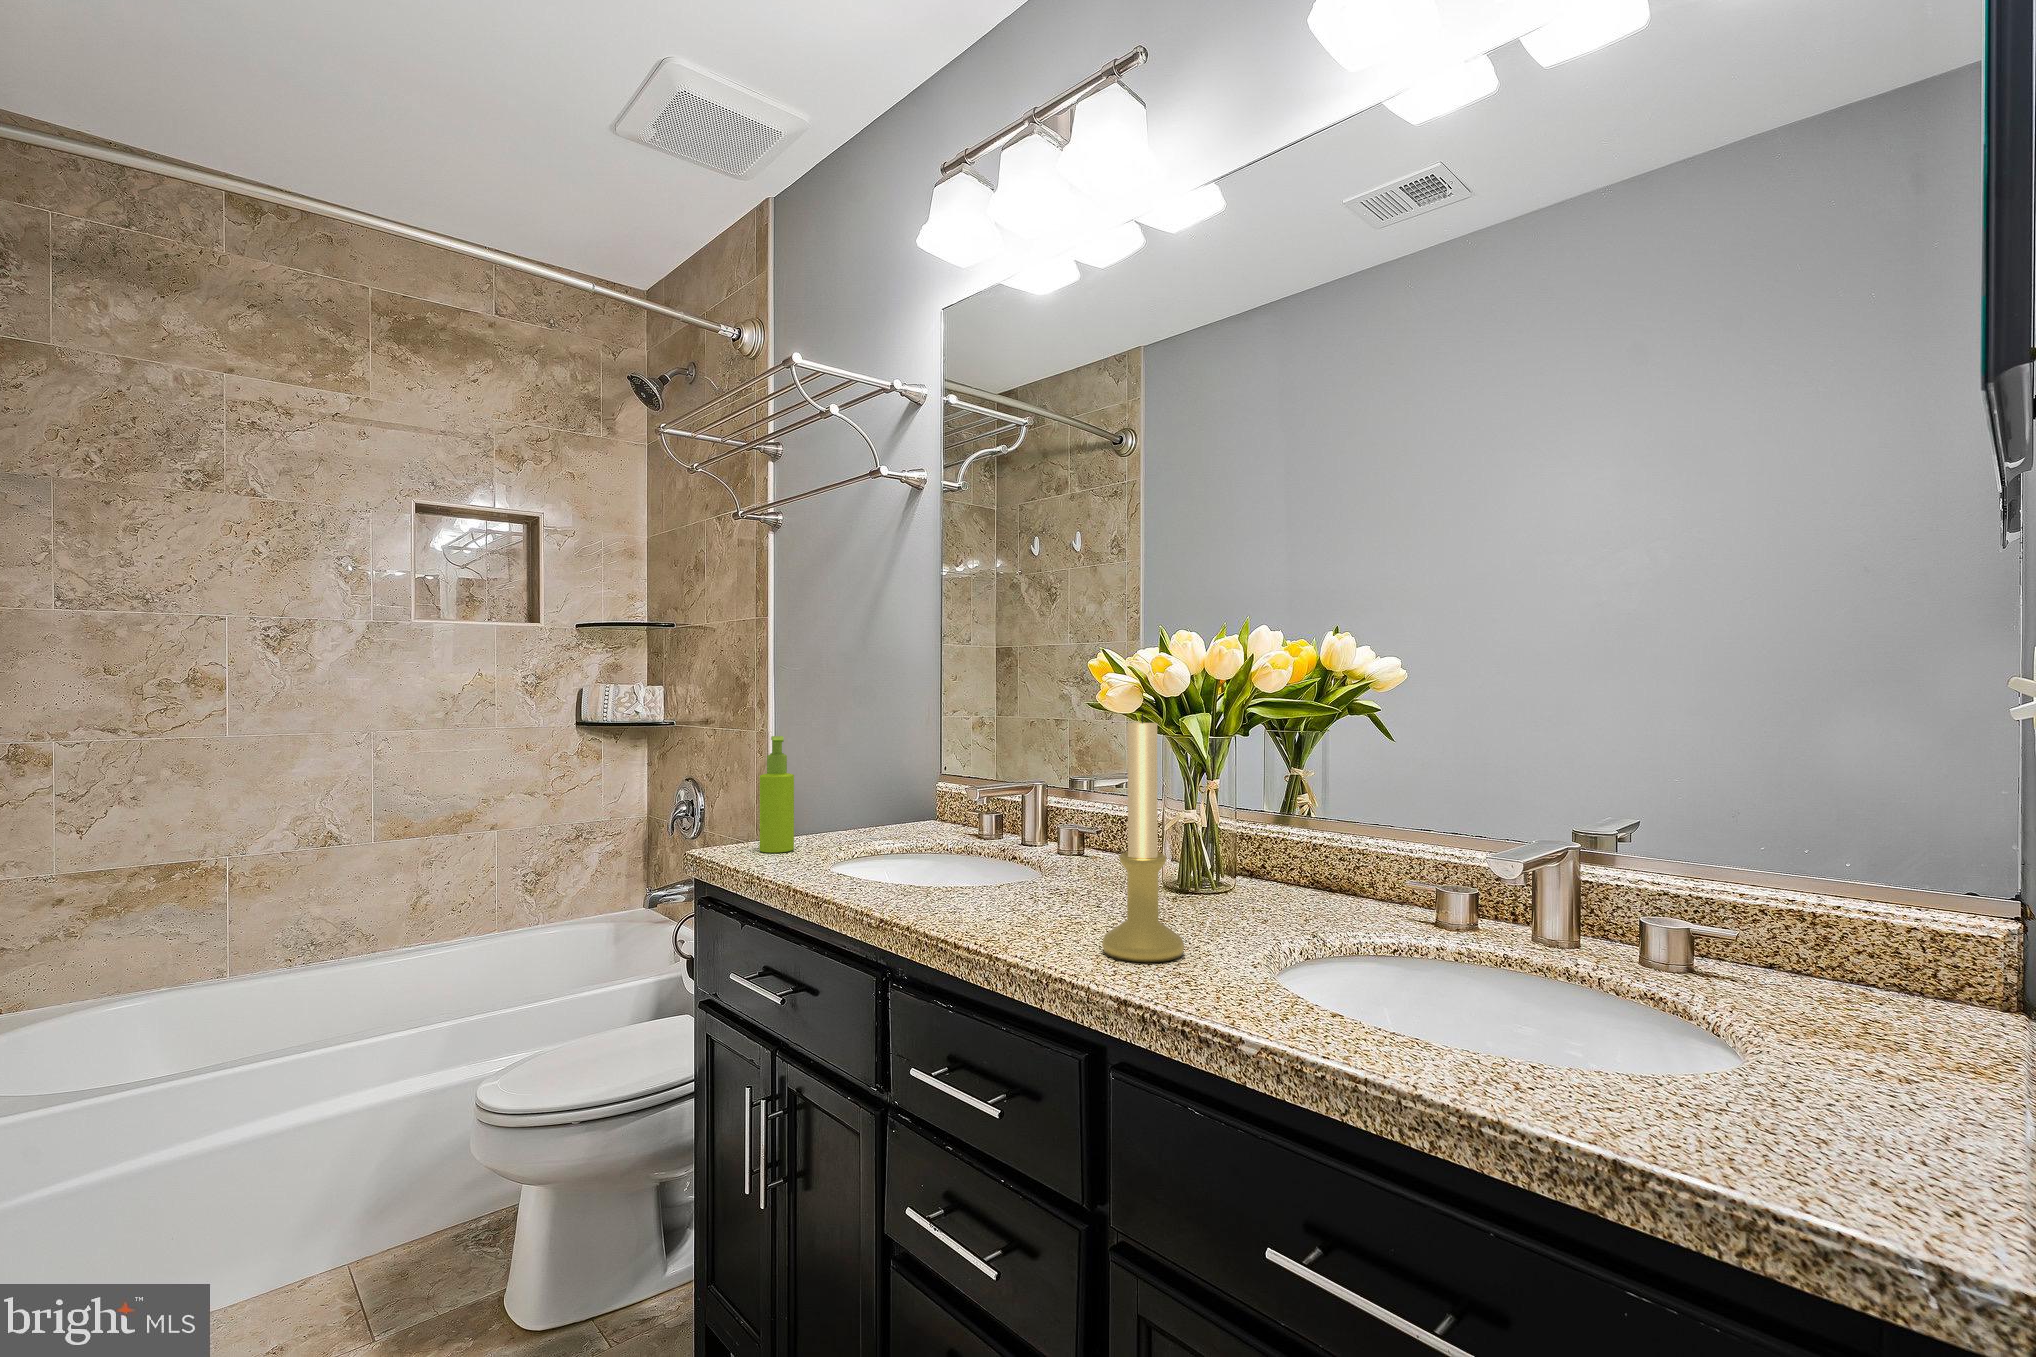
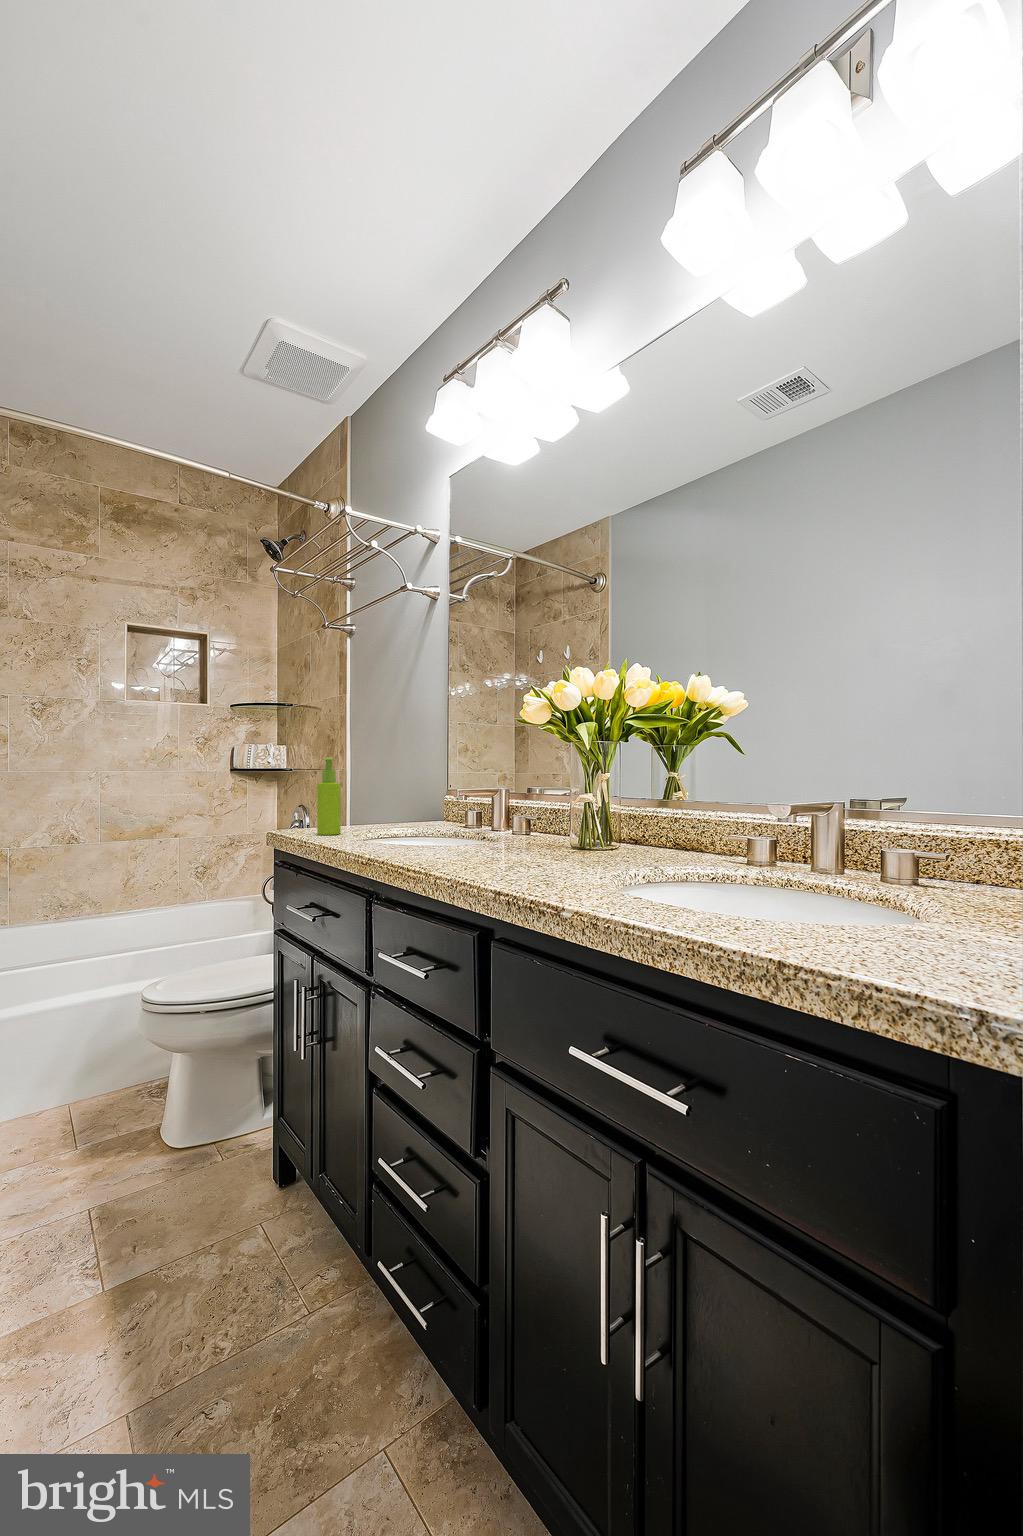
candle holder: present [1102,714,1184,962] -> none [503,709,559,877]

